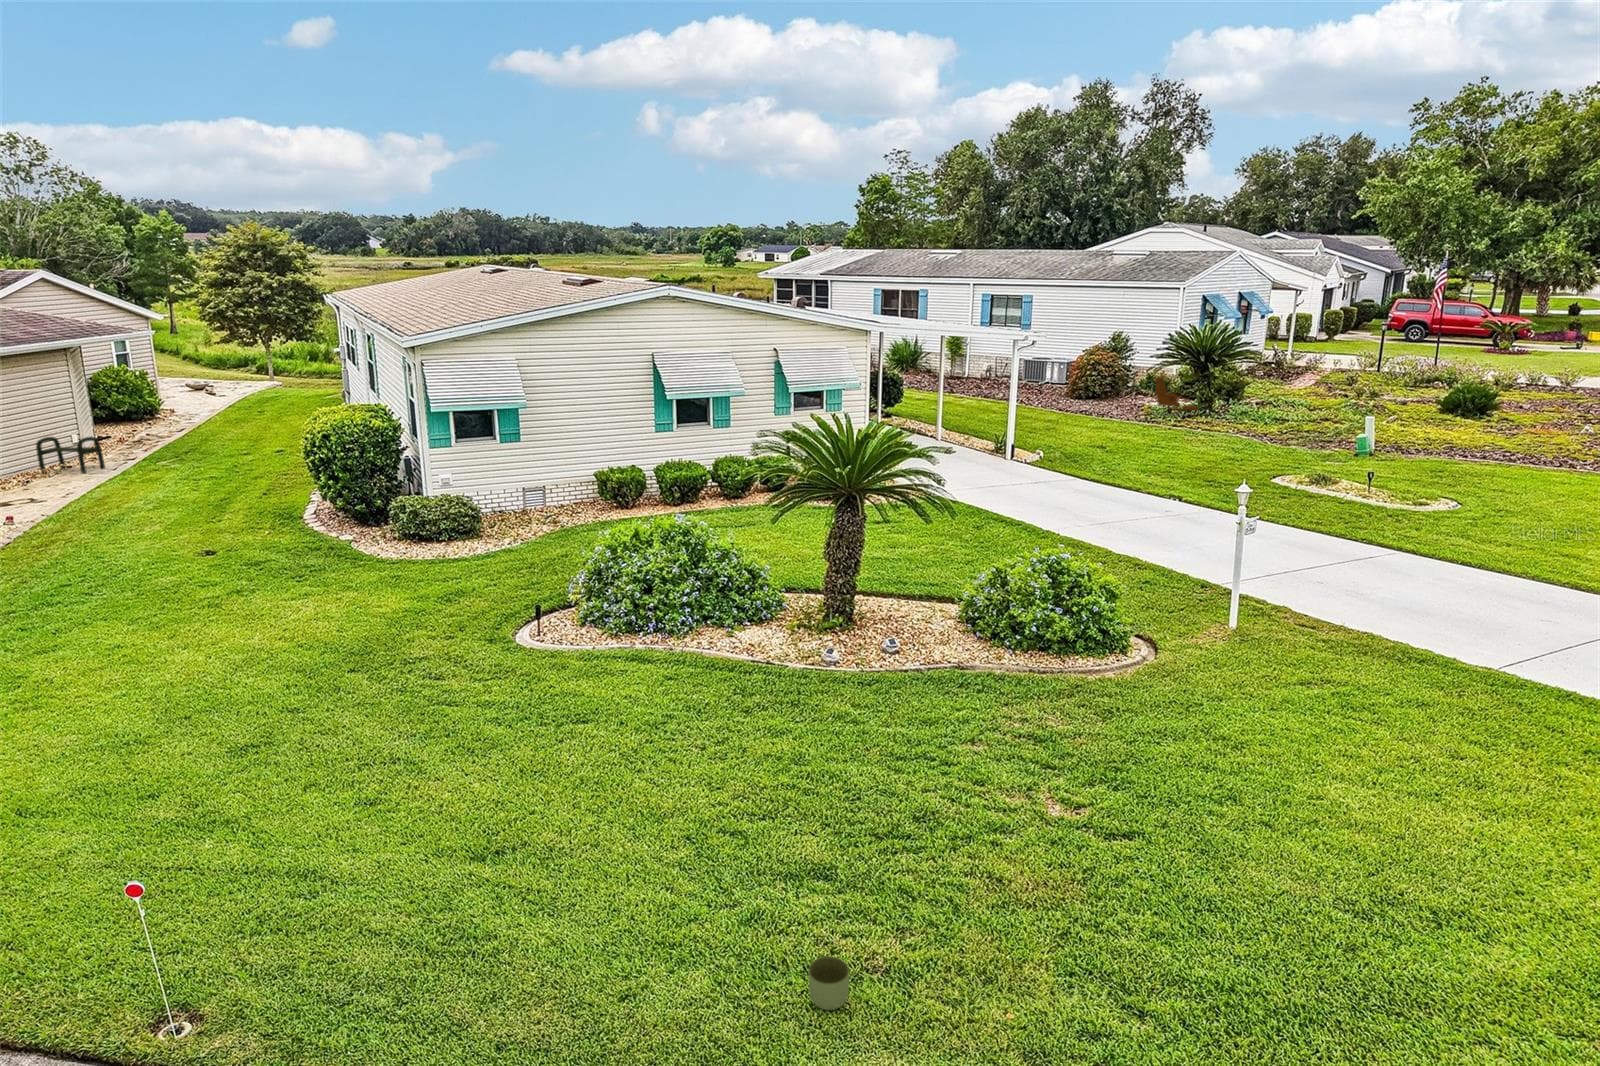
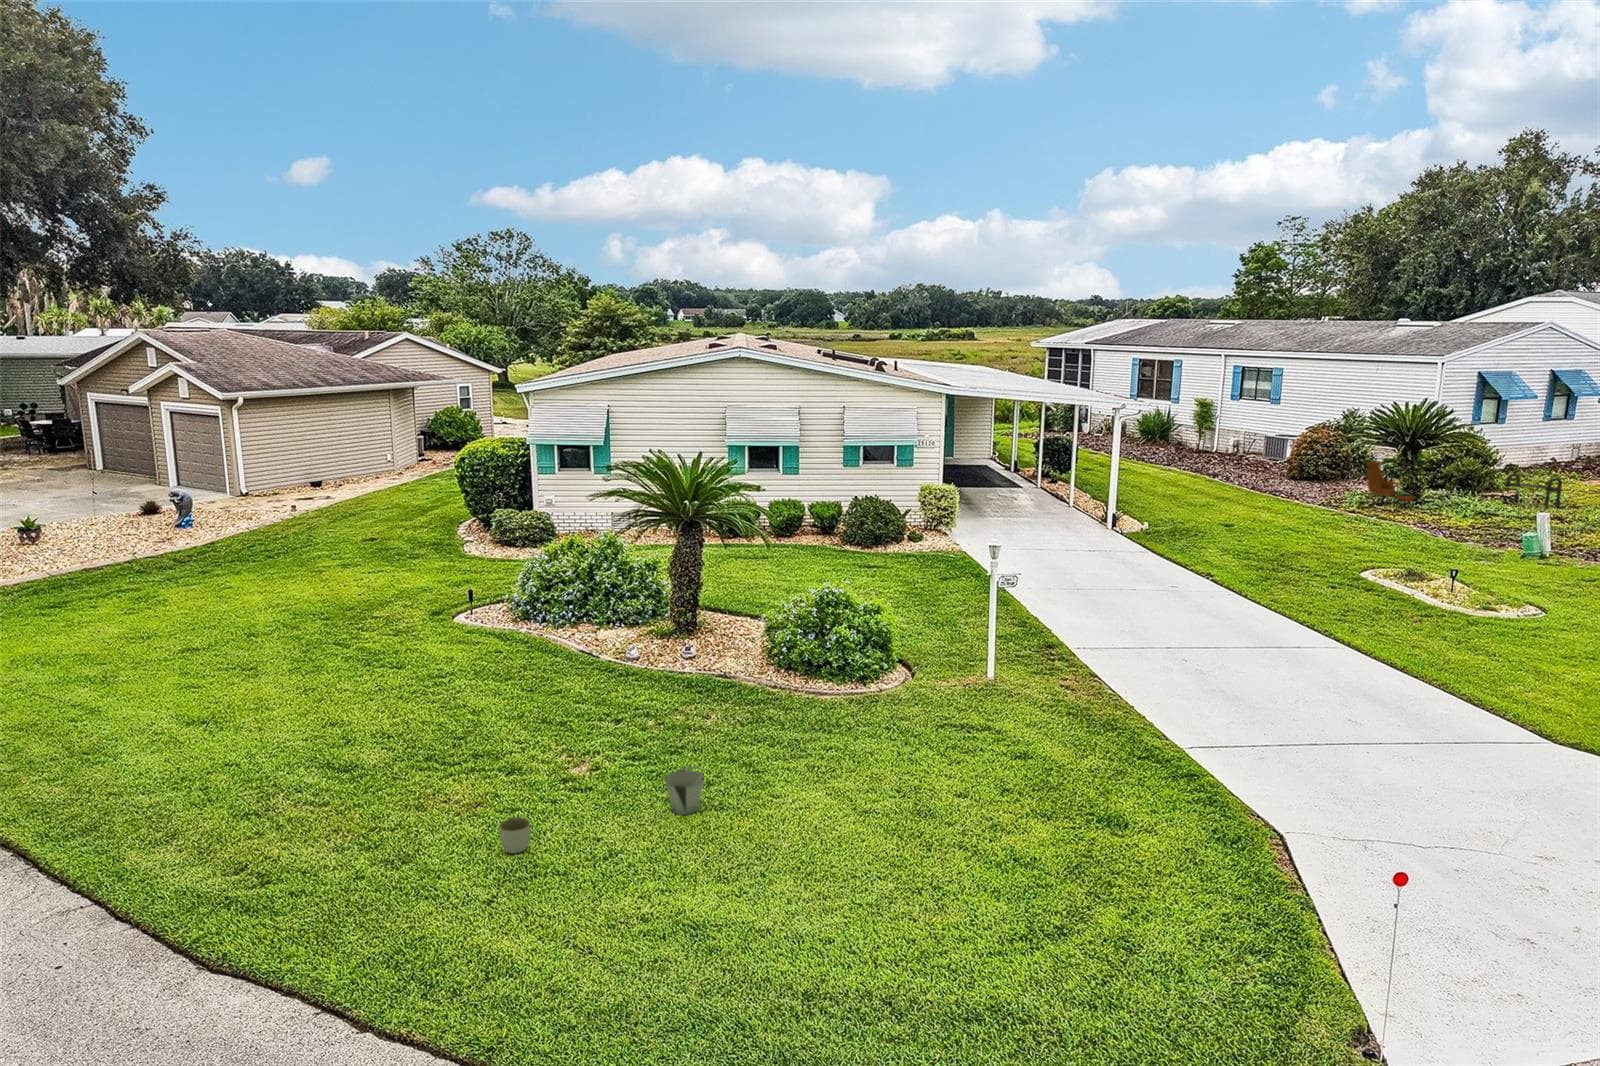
bench: present [36,437,105,473] -> present [1503,473,1562,508]
bucket: none [1232,802,1286,865] -> present [665,766,704,815]
planter: present [808,956,849,1010] -> present [499,818,530,853]

